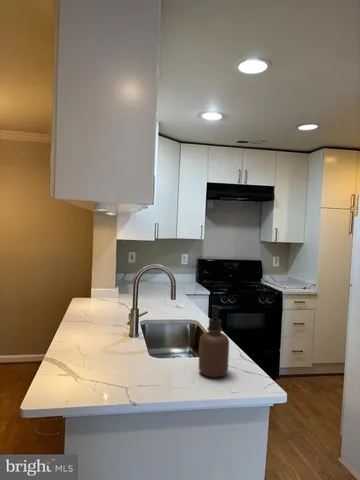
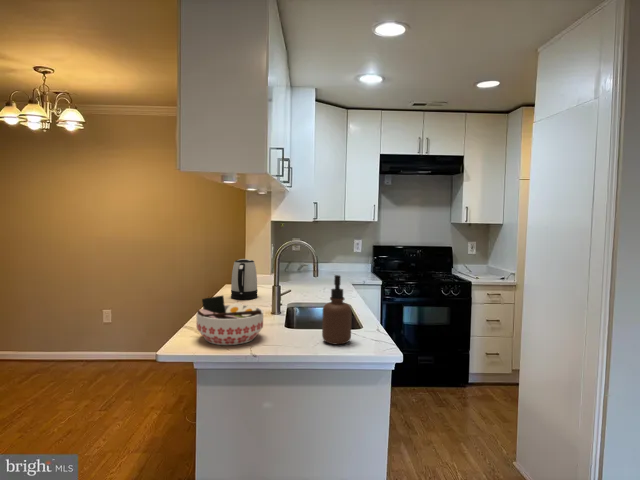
kettle: none [83,277,109,317] -> present [231,259,258,299]
bowl: none [65,325,138,385] -> present [196,296,263,345]

